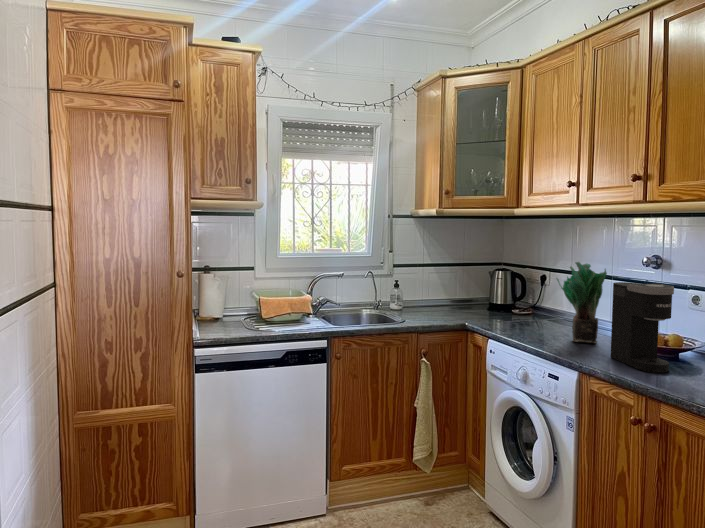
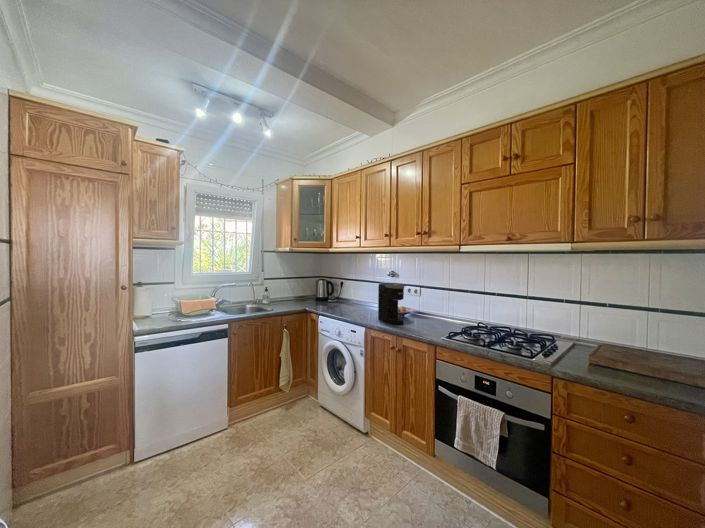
potted plant: present [557,262,607,343] -> none [352,275,374,313]

